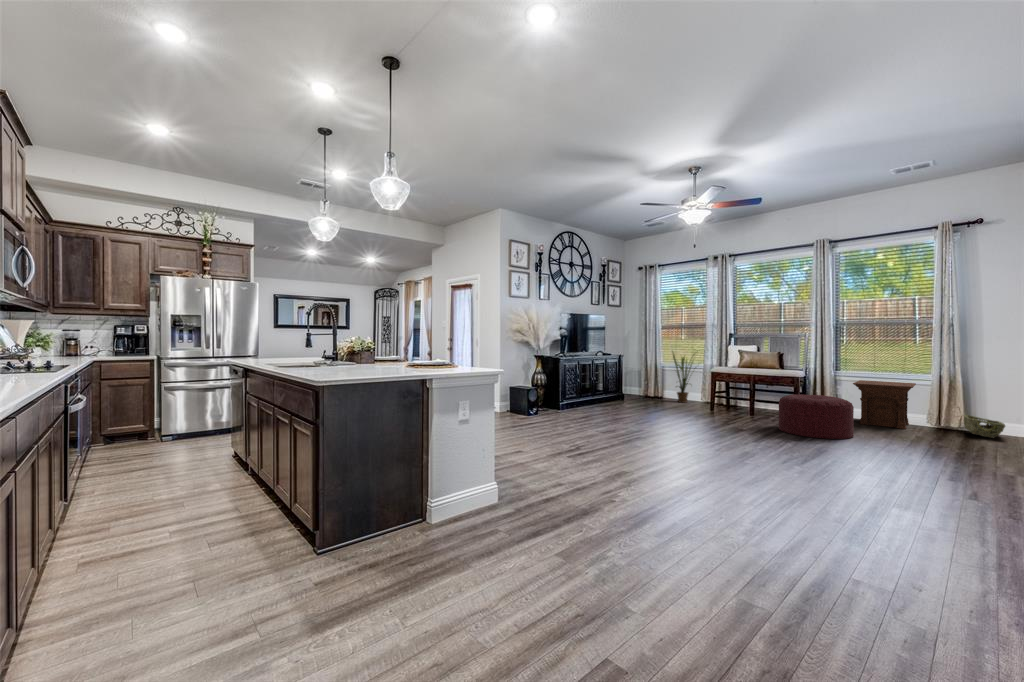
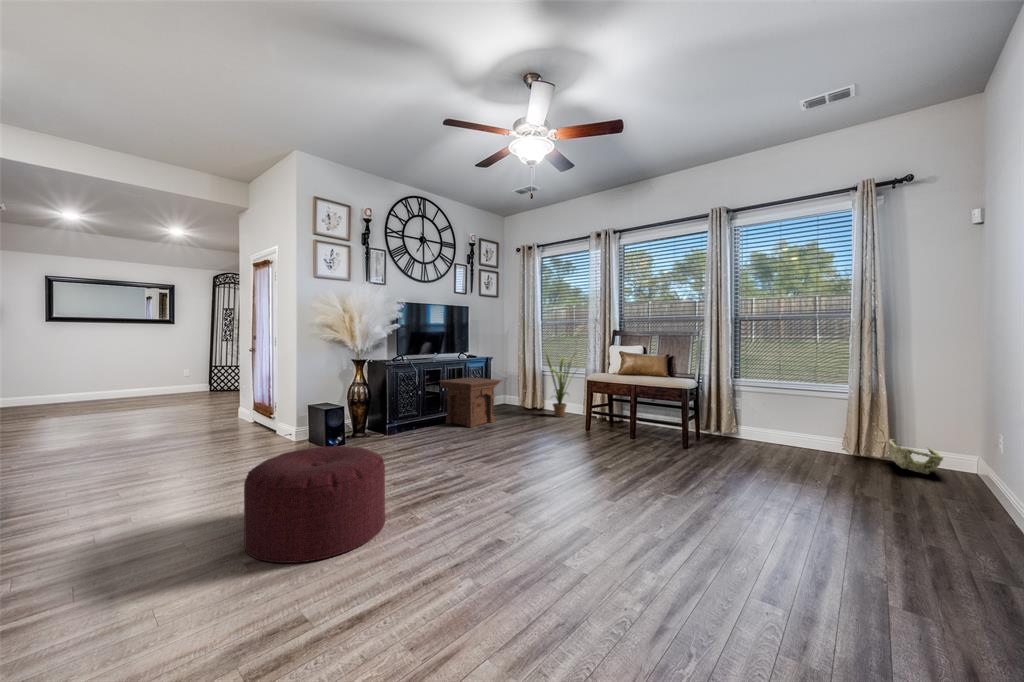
side table: present [853,380,916,429] -> present [439,377,502,427]
ottoman: present [779,394,854,439] -> present [244,446,385,563]

